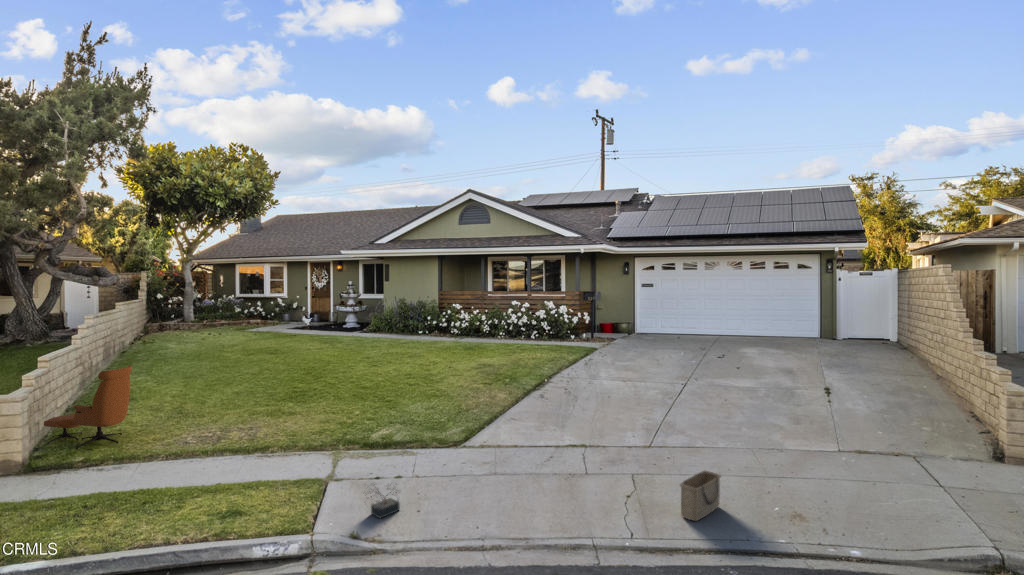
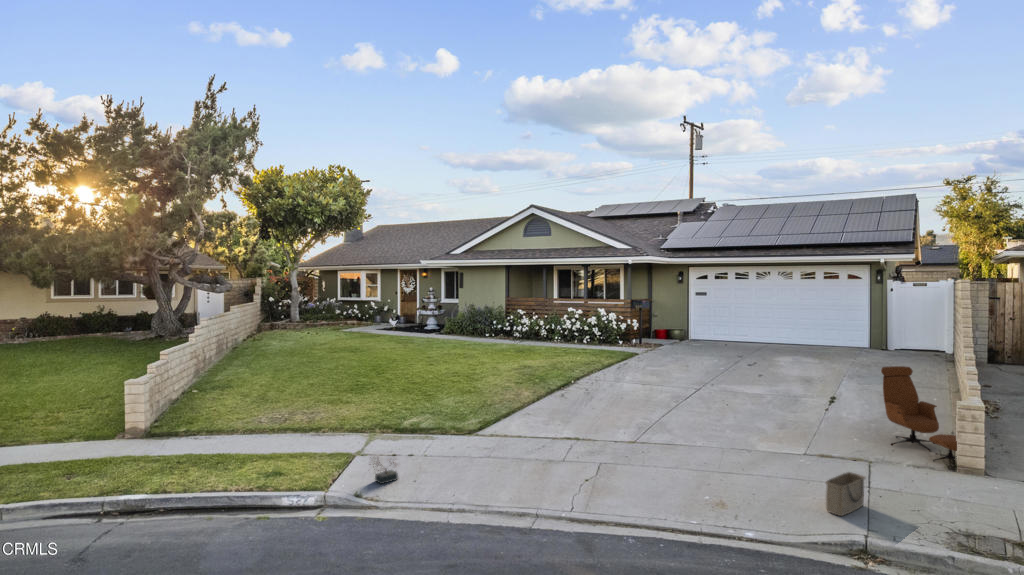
lounge chair: present [44,366,132,449] -> present [881,366,957,461]
basket: present [680,471,721,521] -> present [826,472,865,516]

